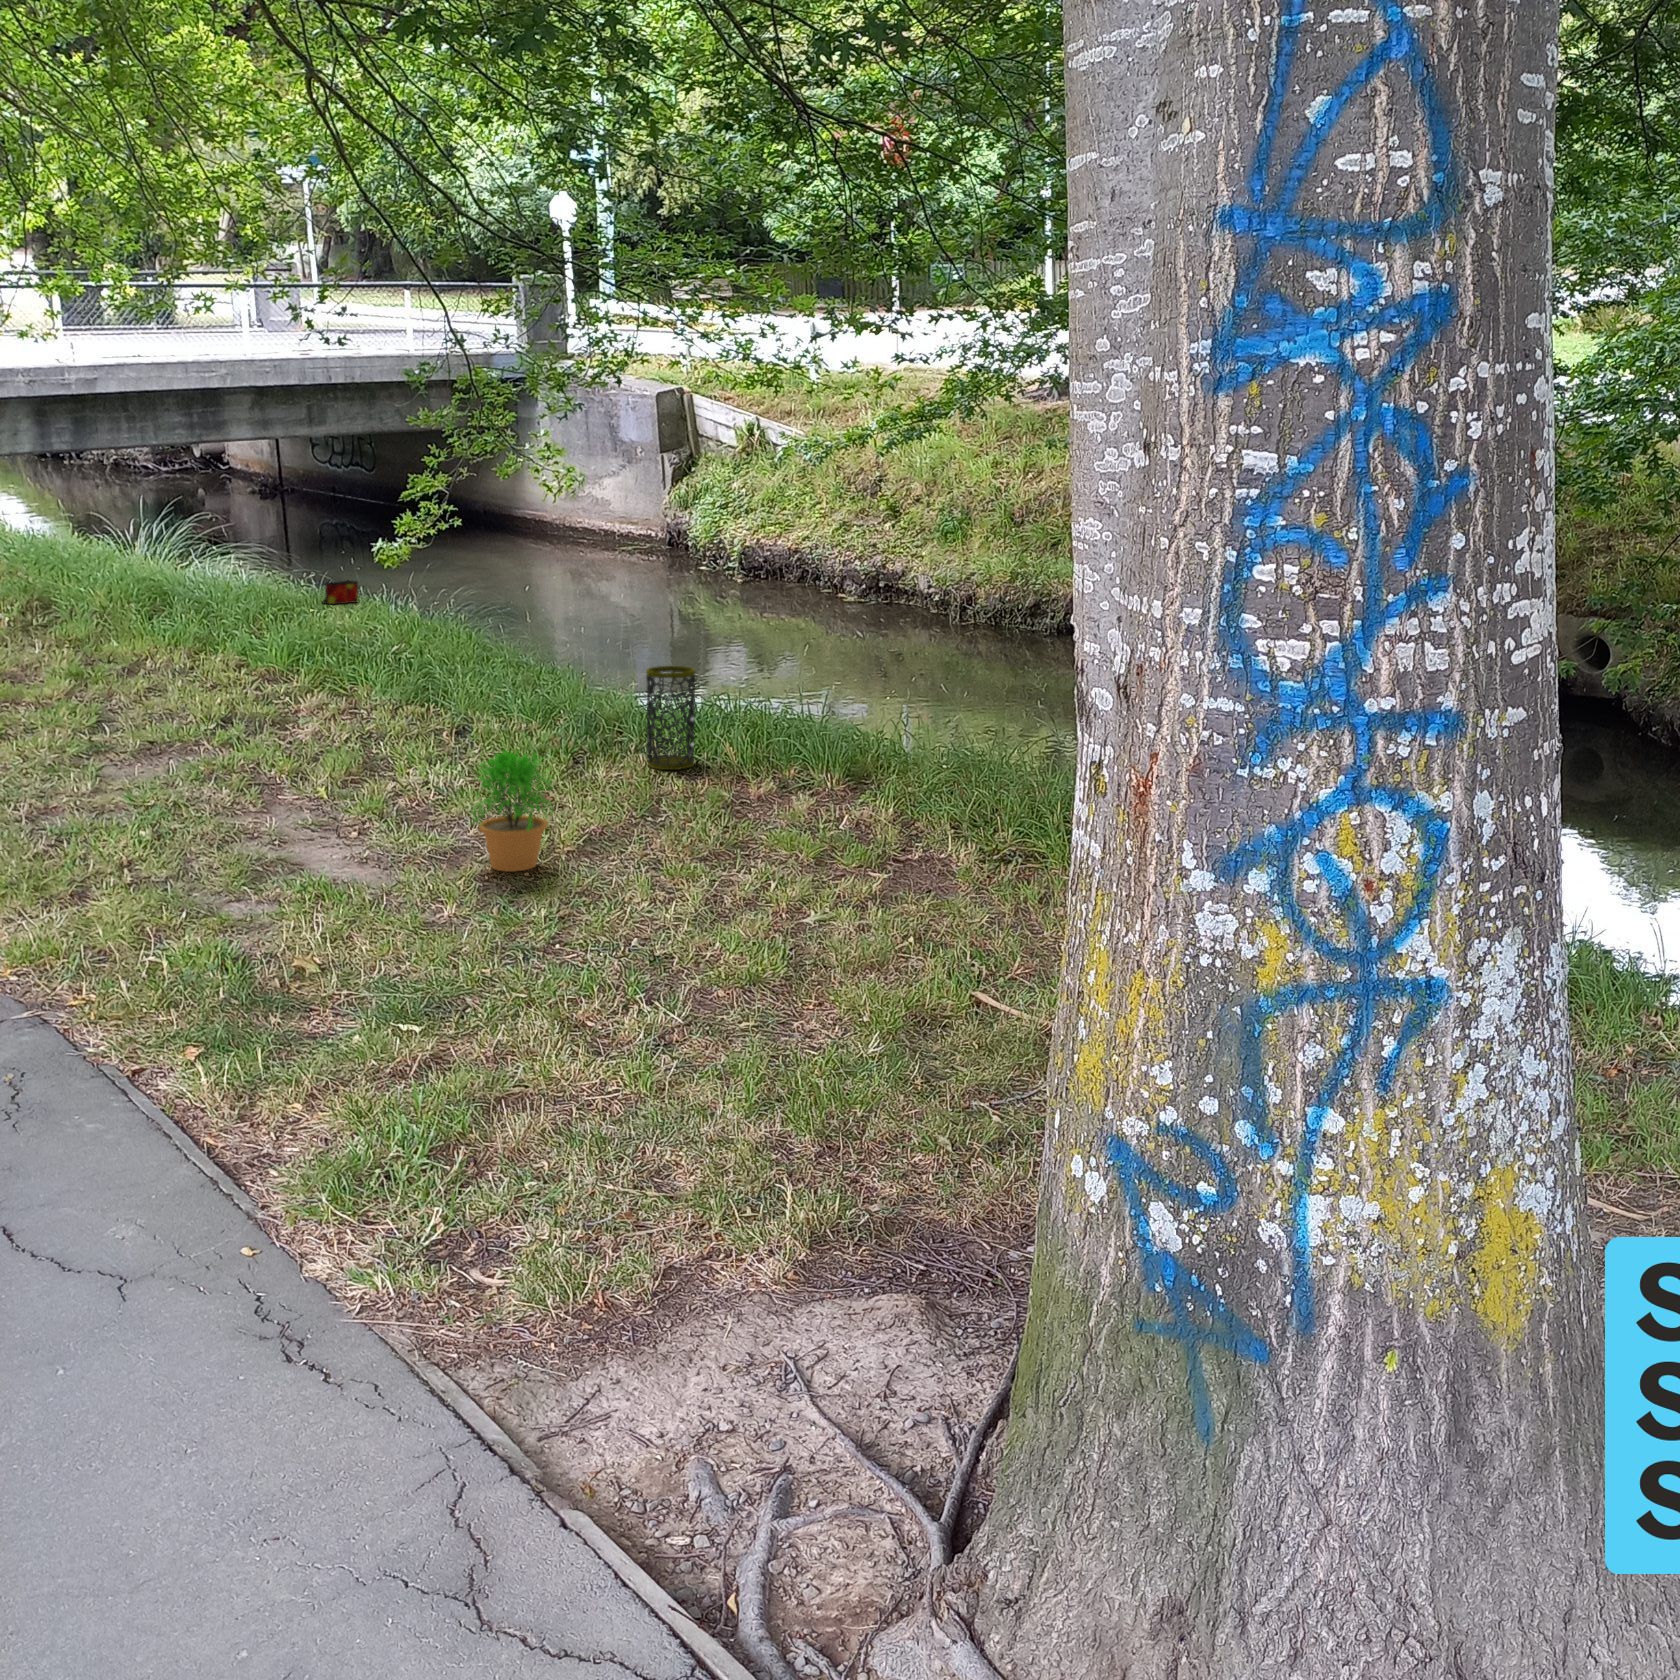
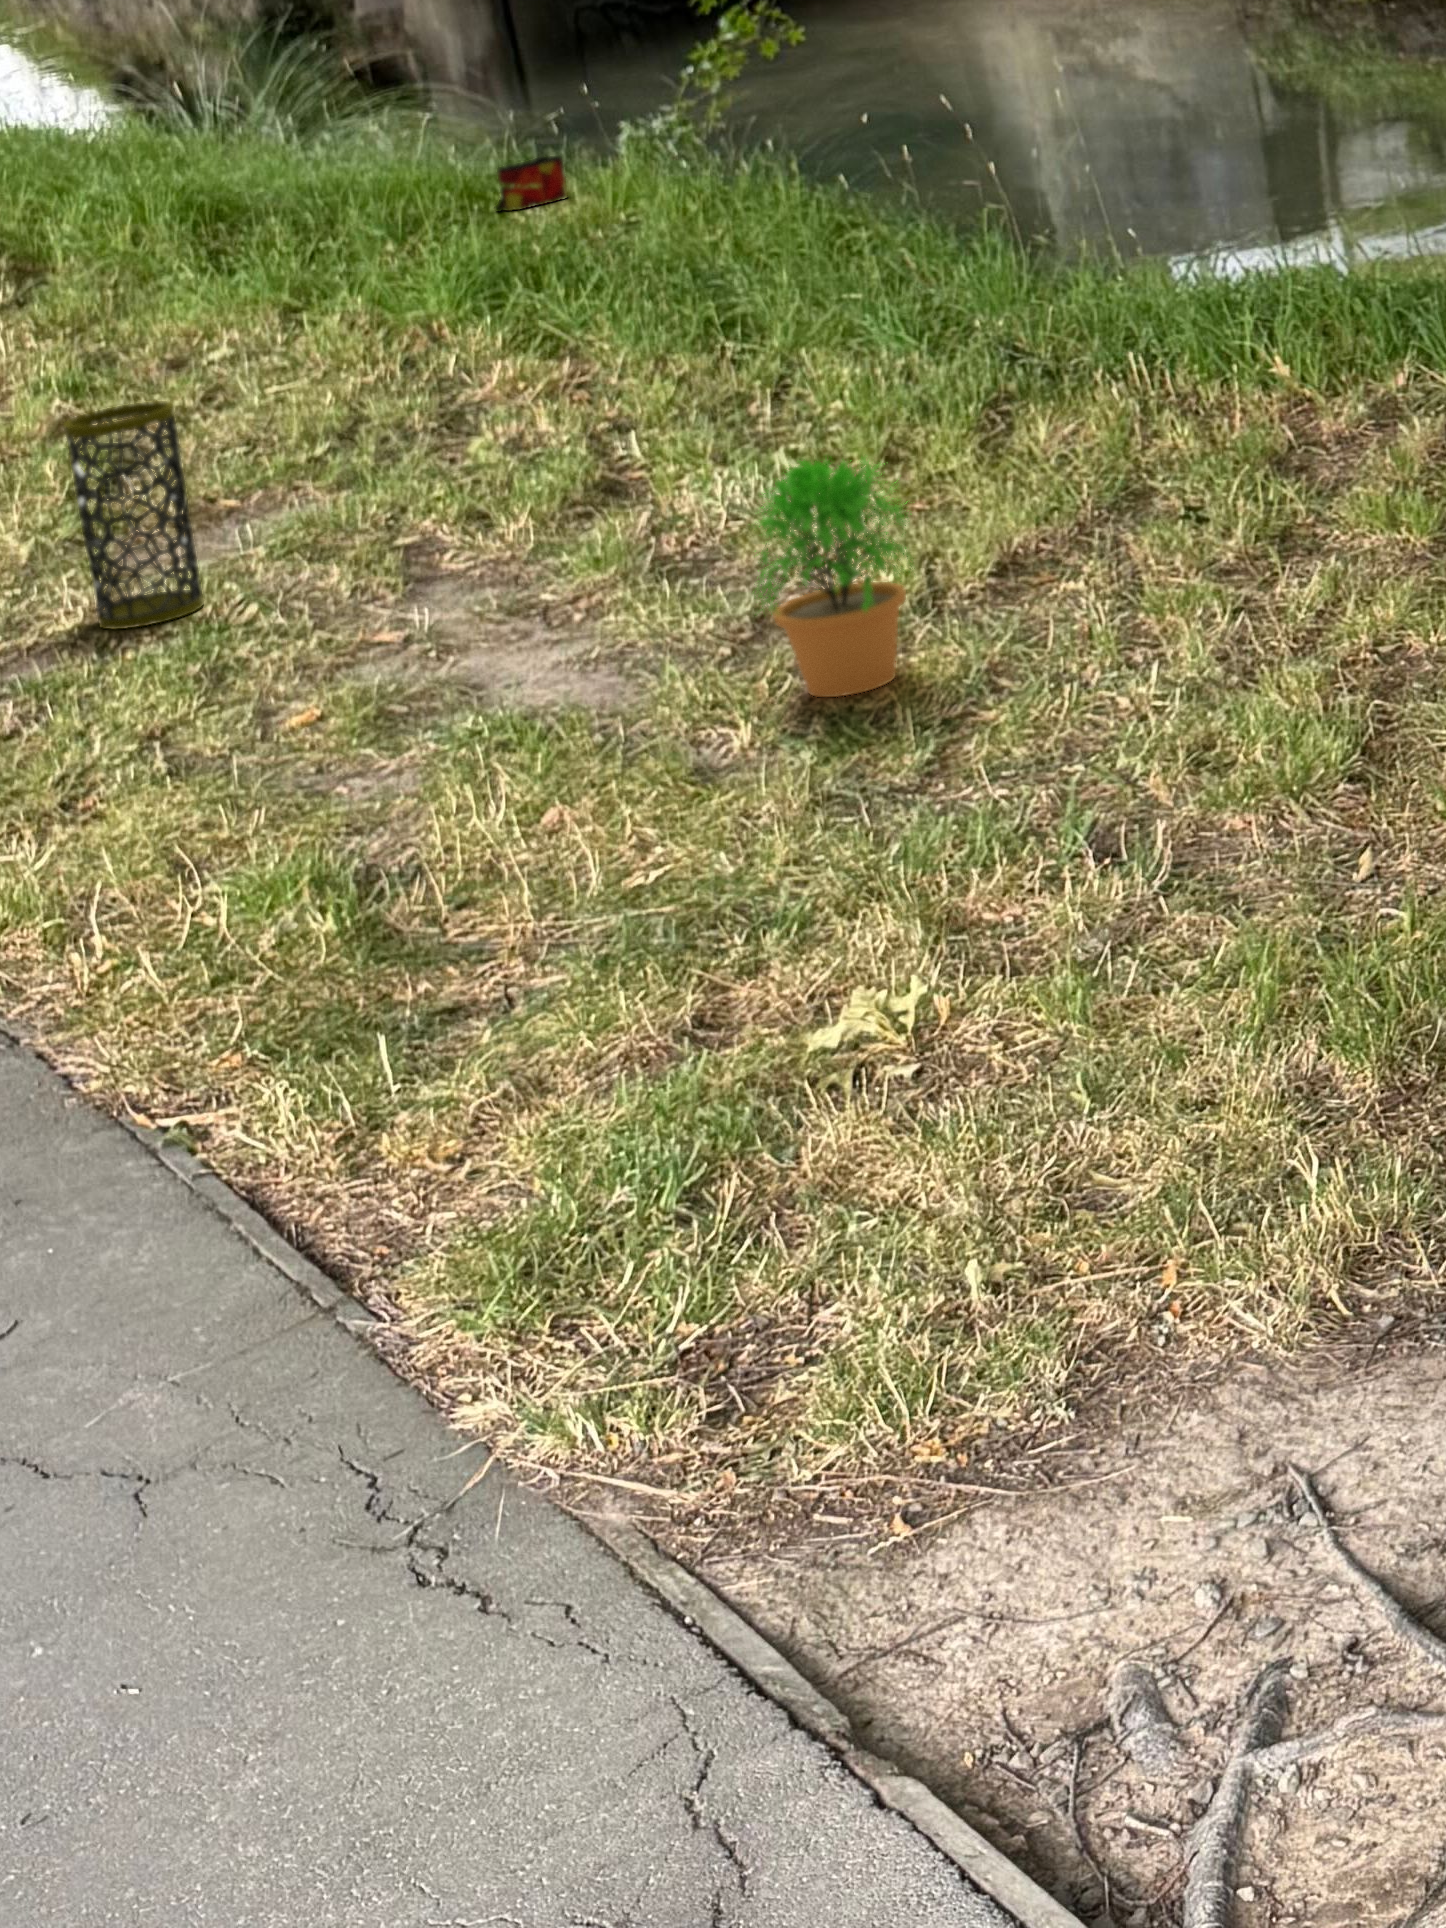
trash can: present [646,666,695,770] -> present [64,401,204,629]

